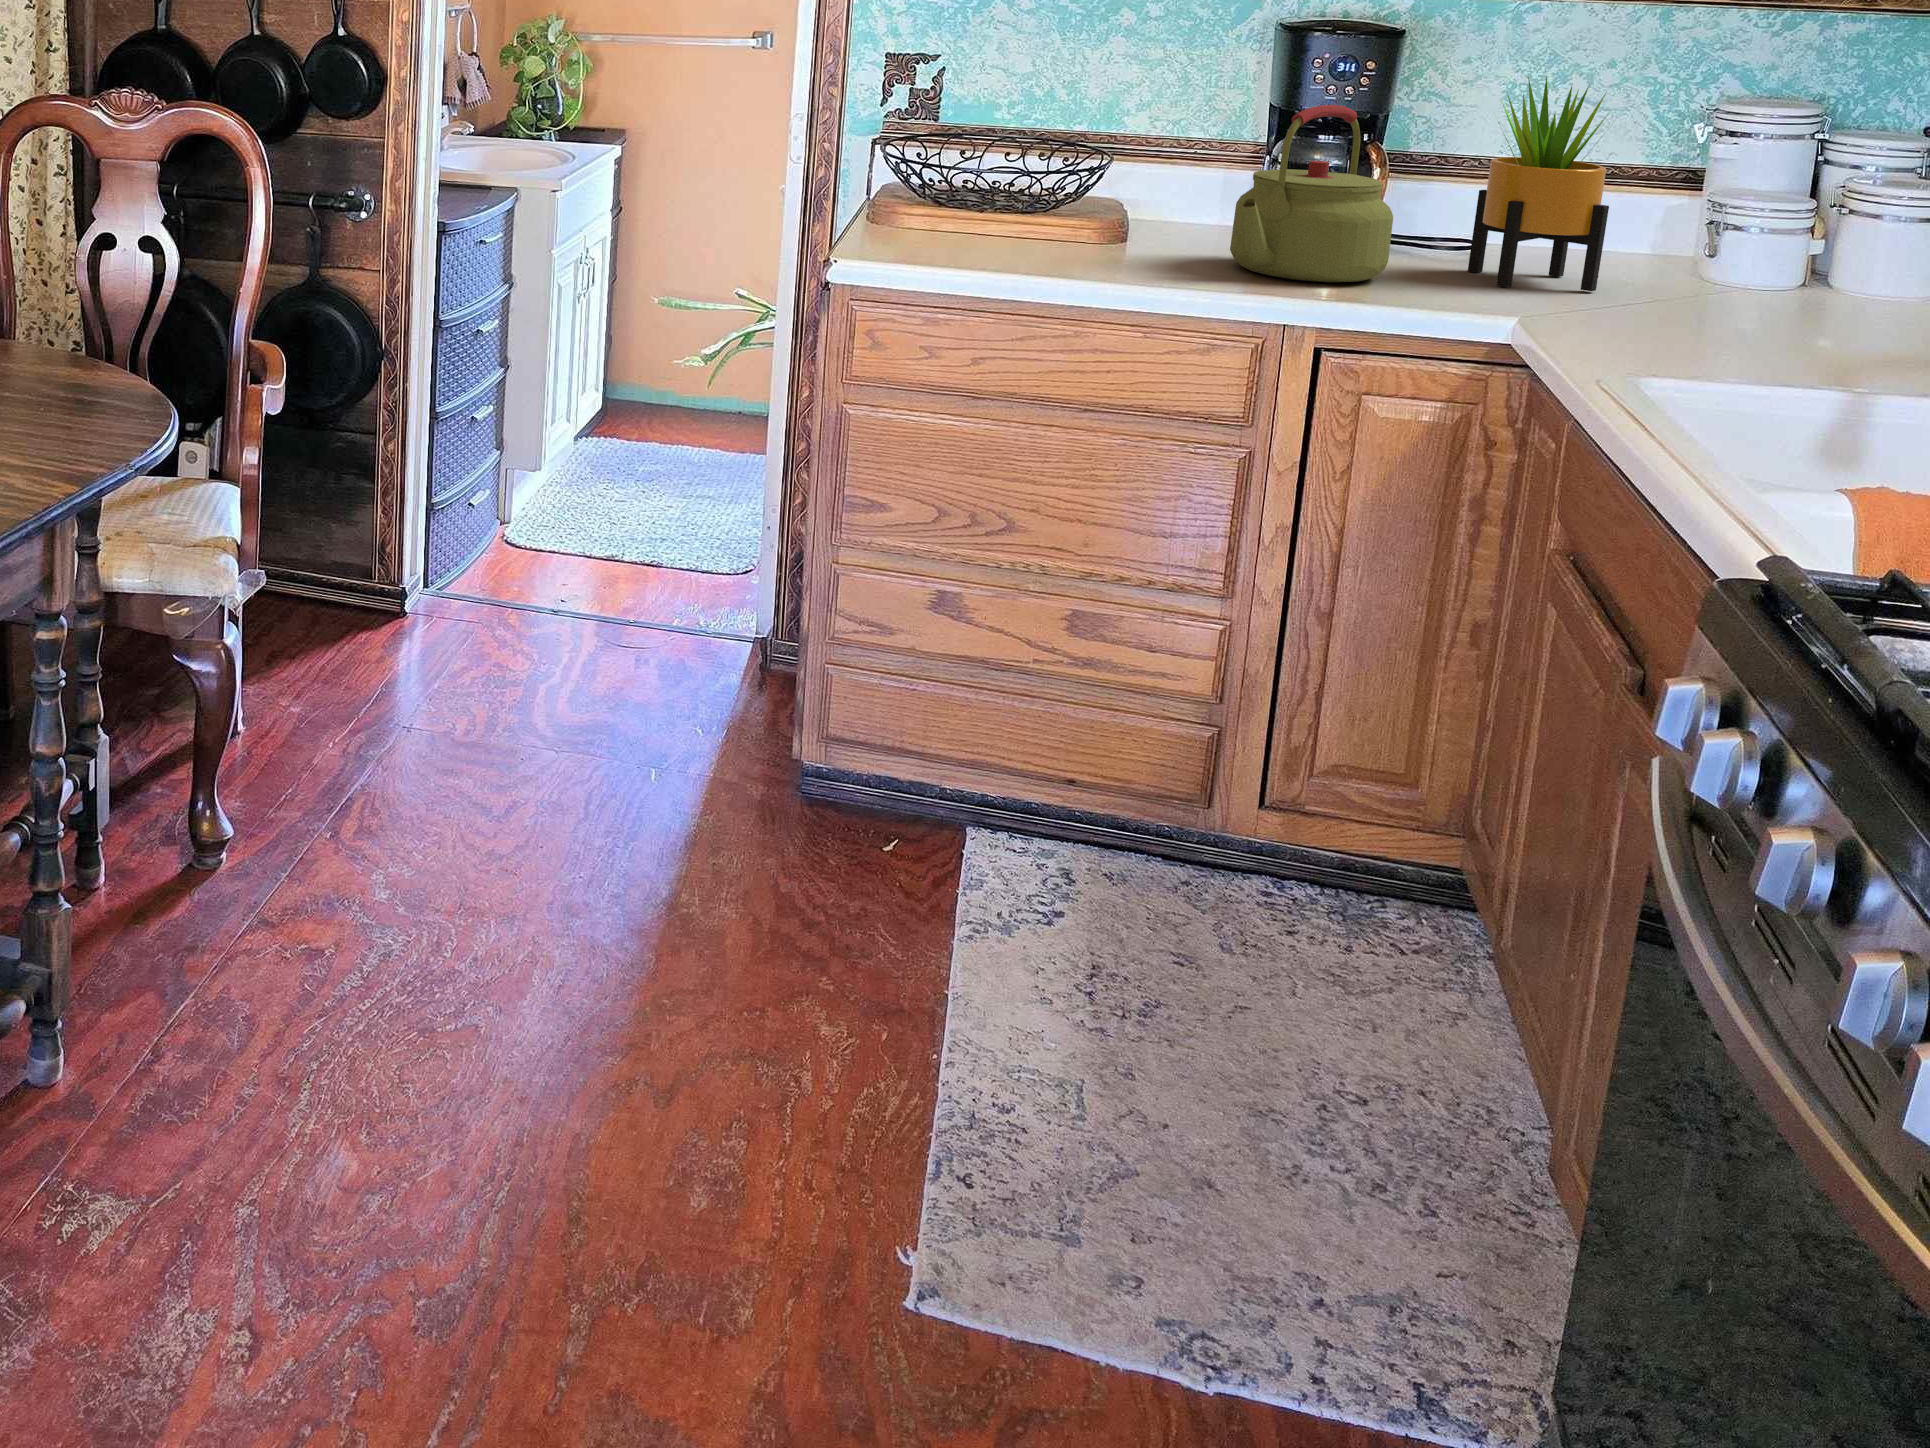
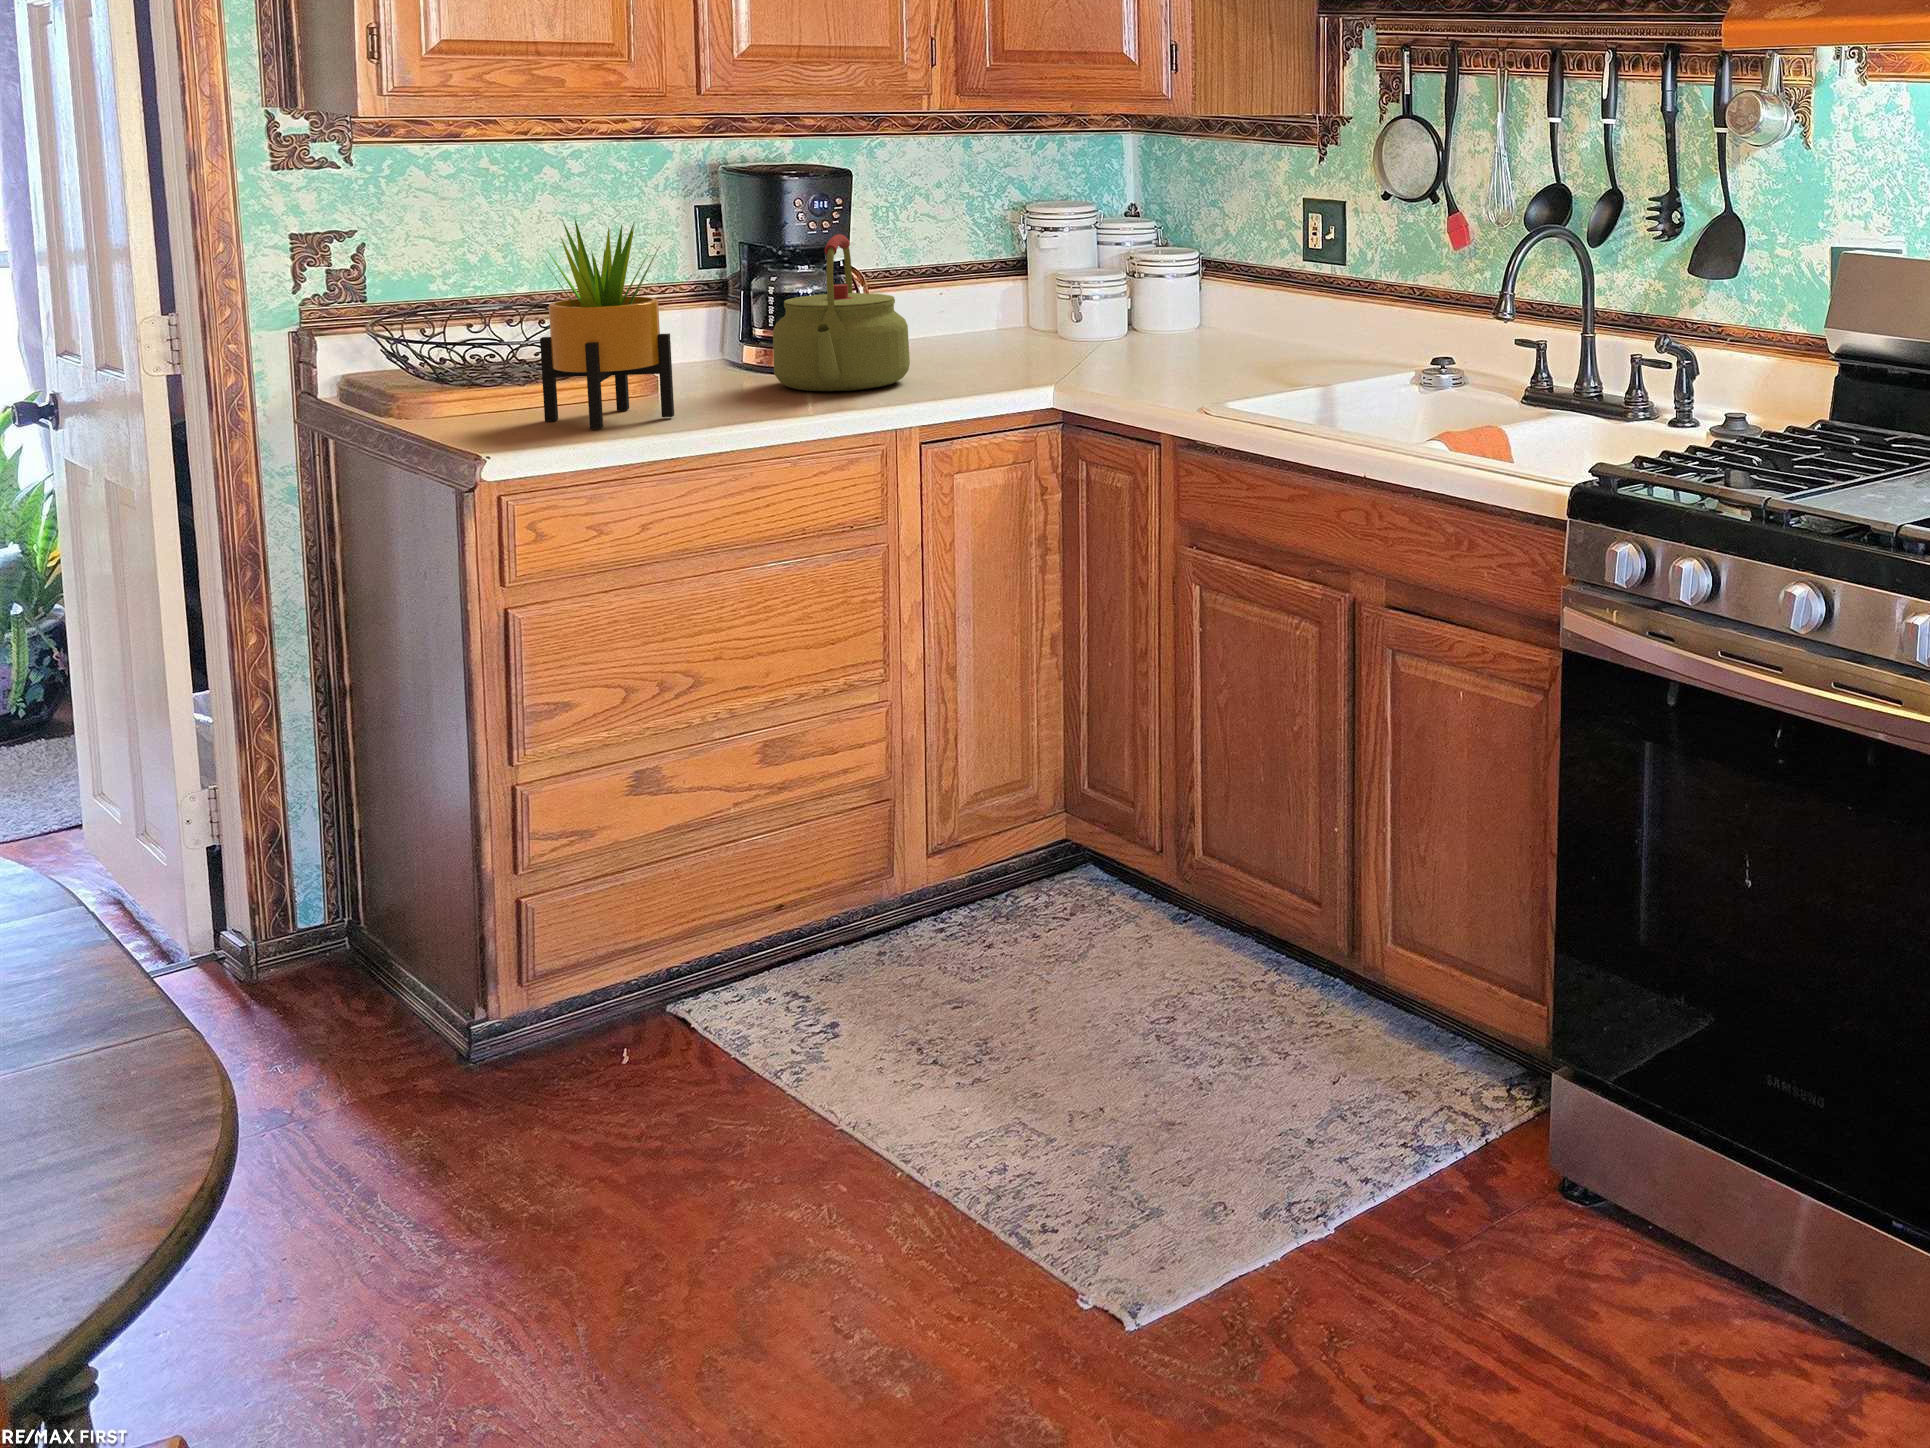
potted plant: present [1468,77,1609,291] -> present [540,219,674,429]

